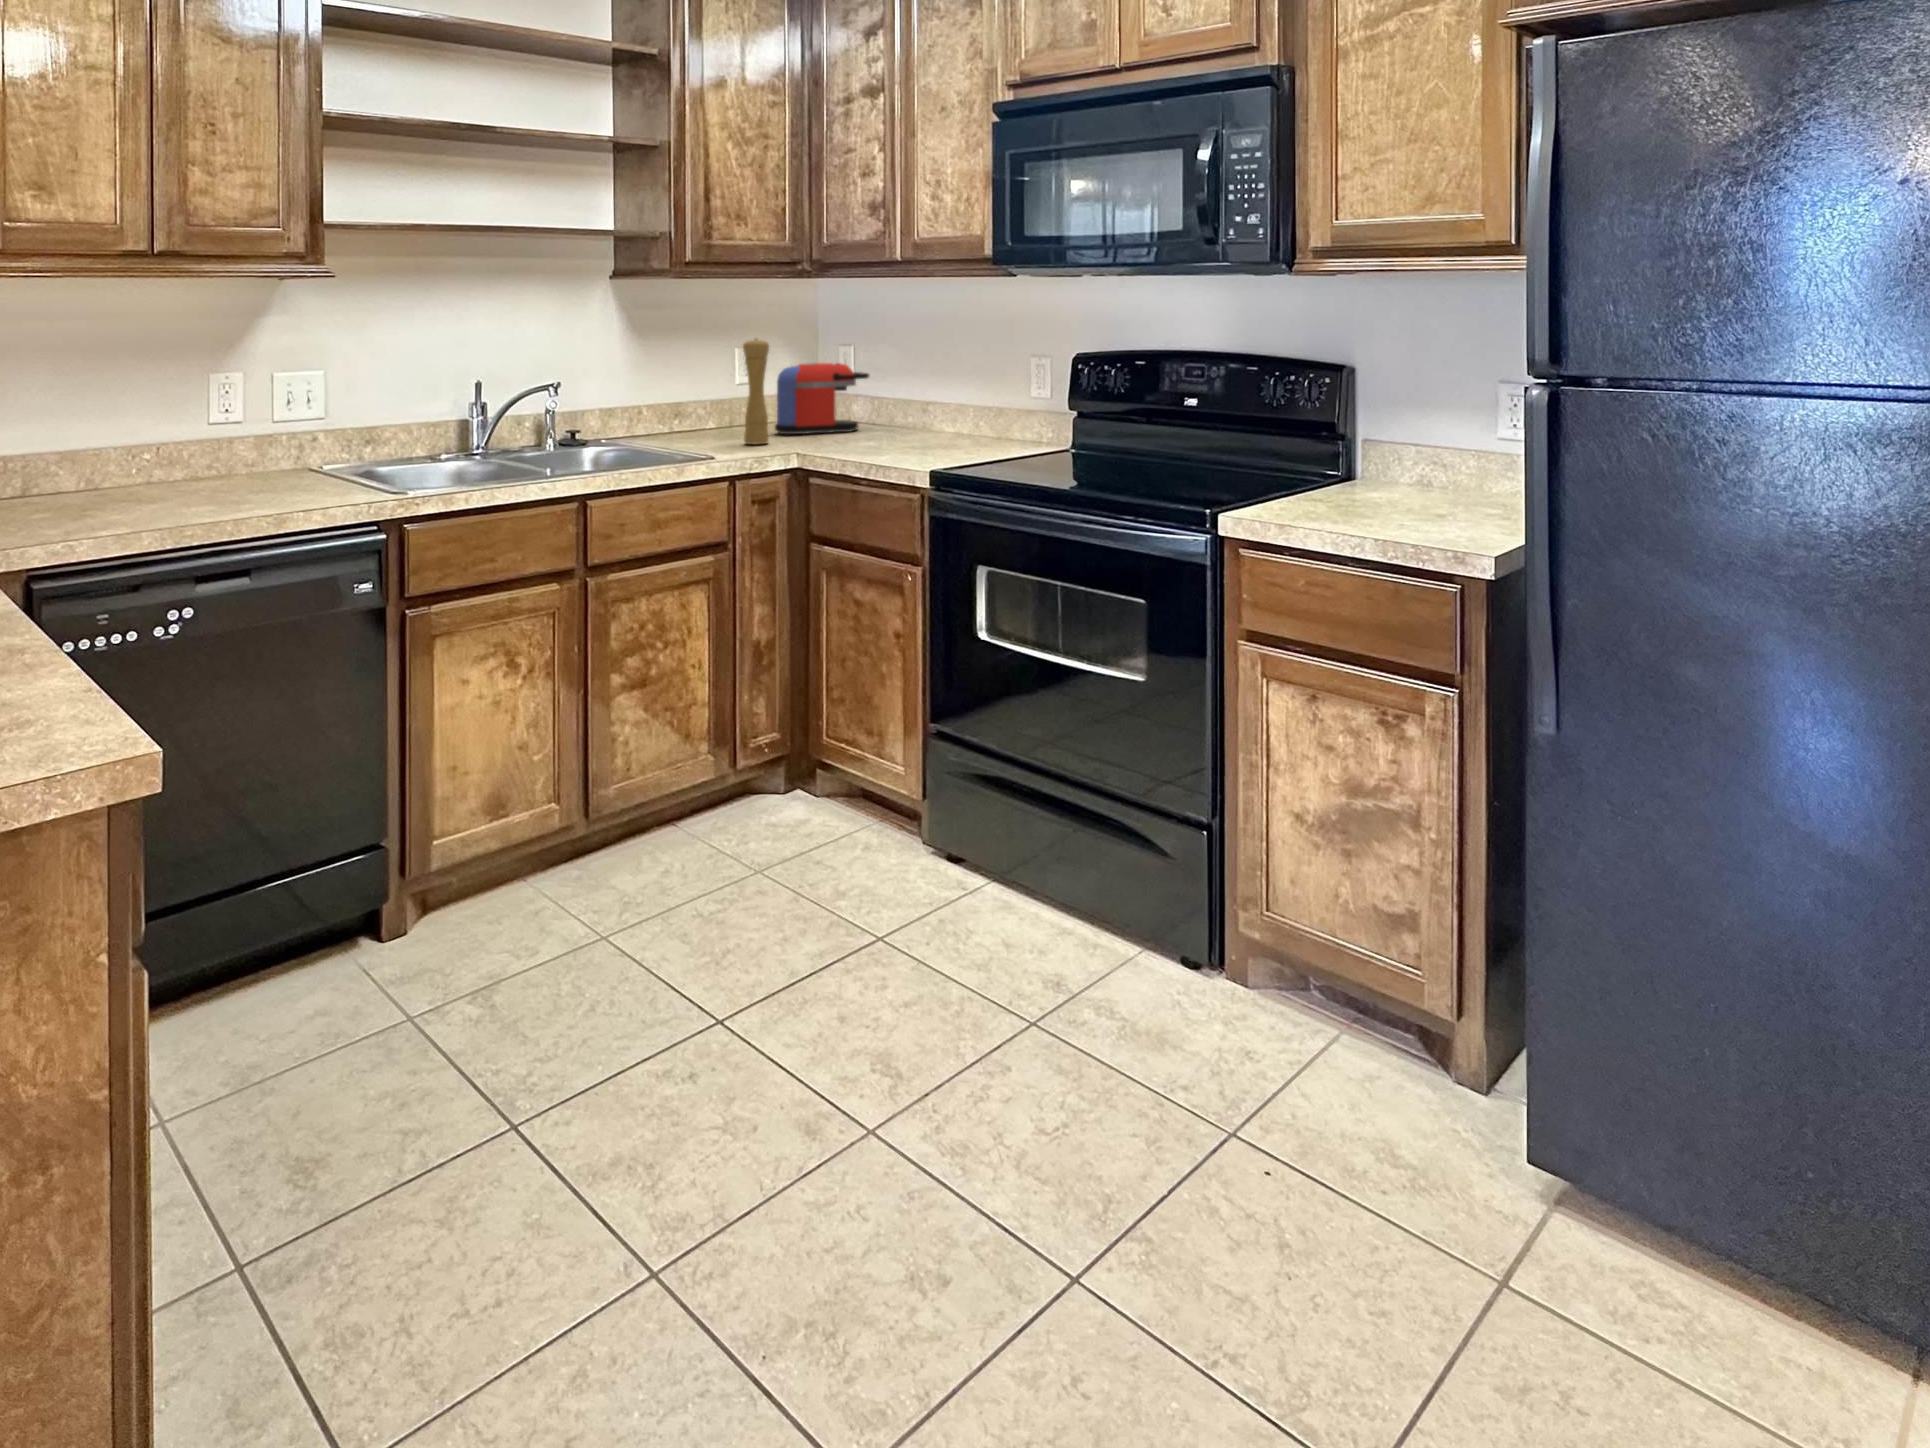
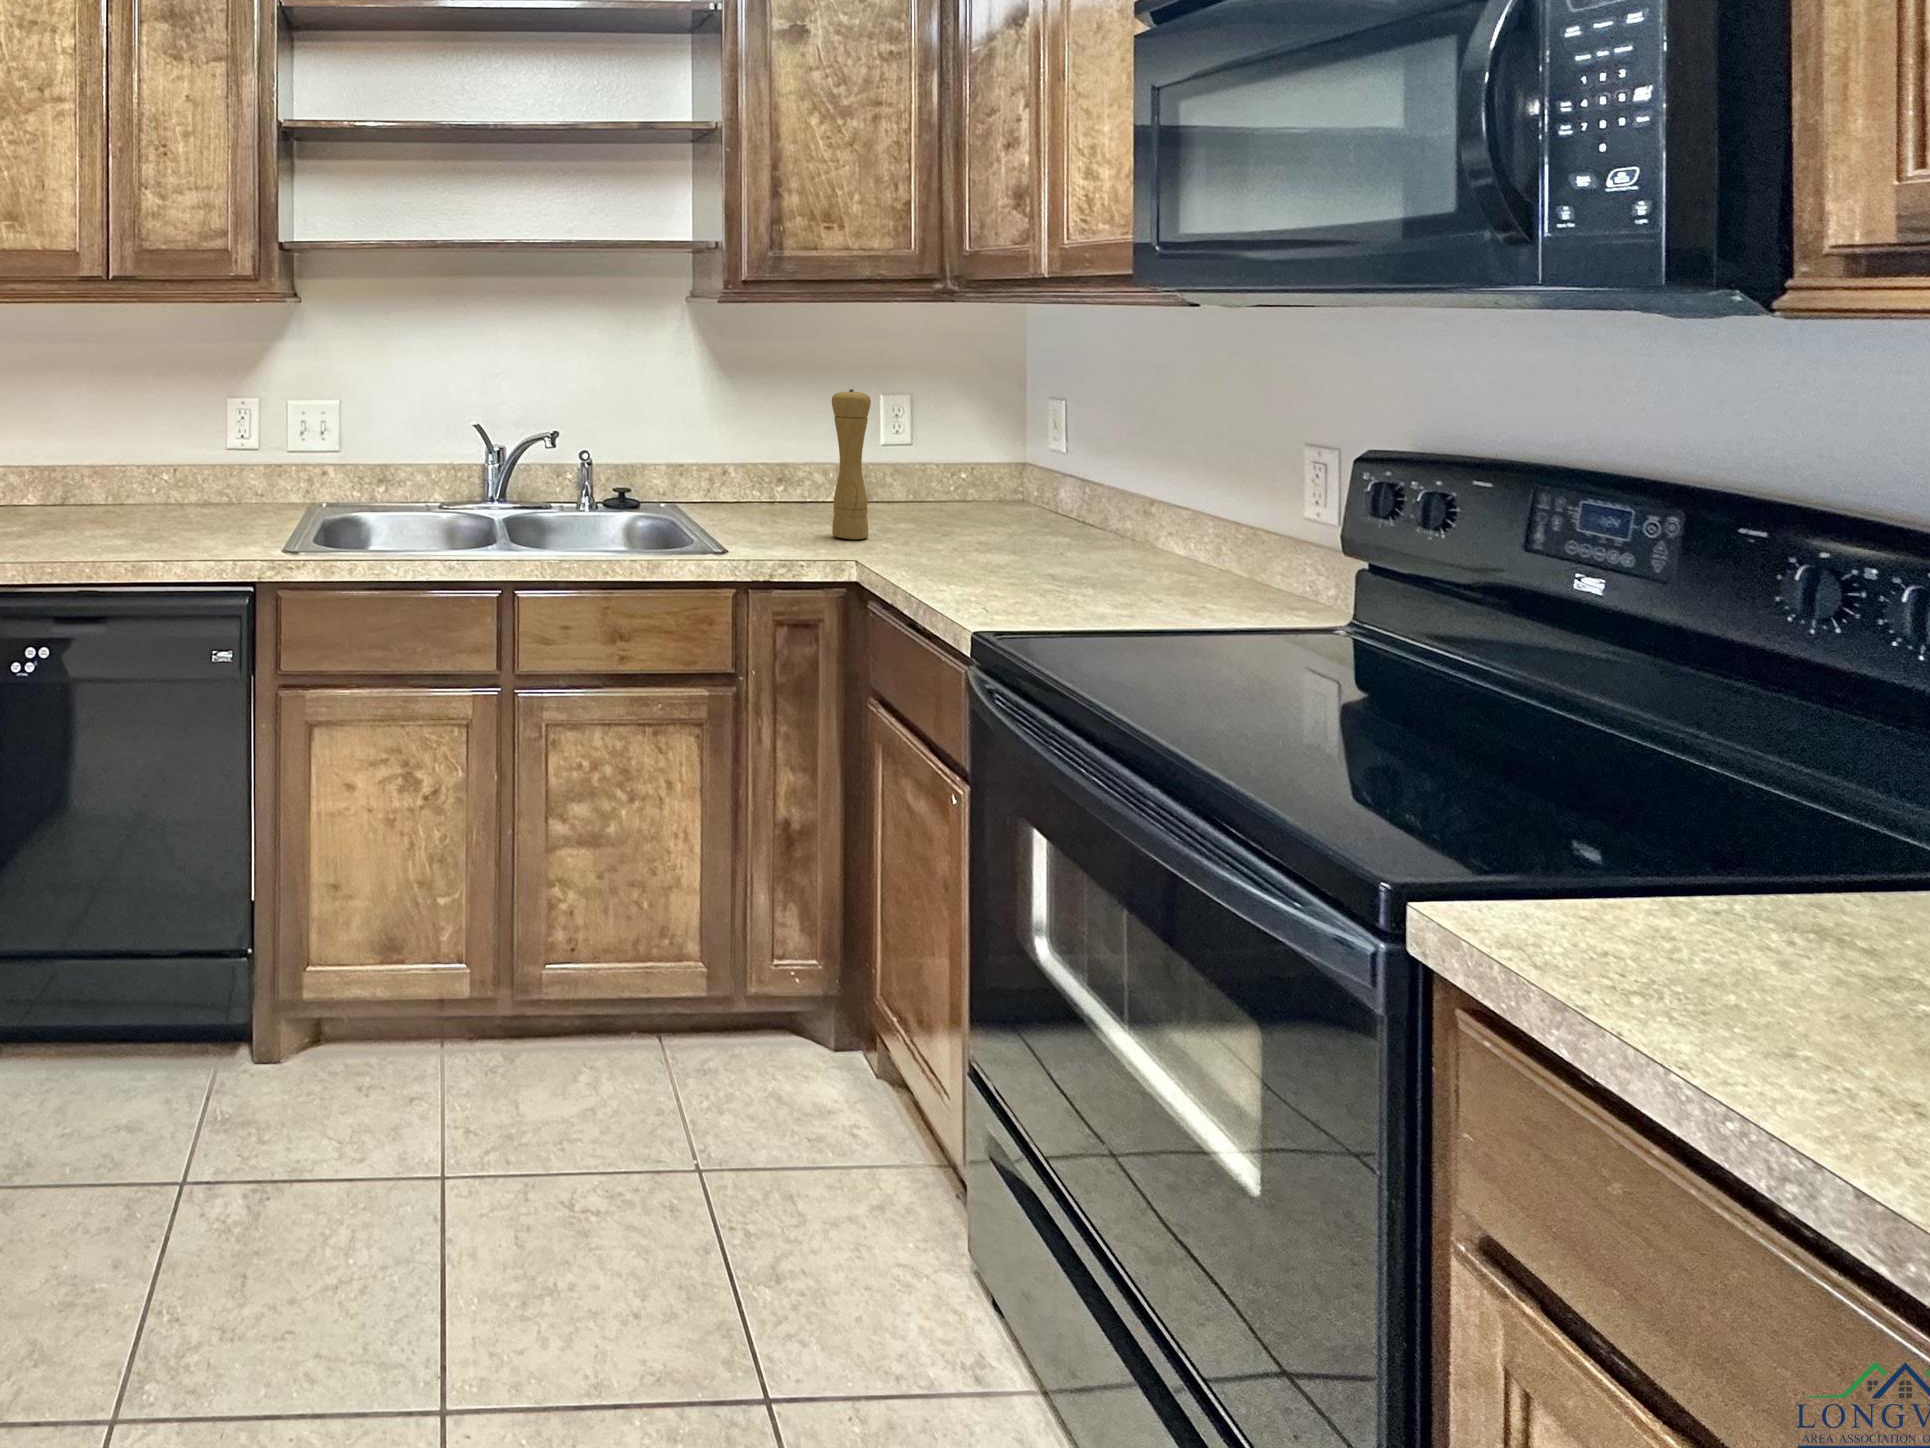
coffee maker: present [775,363,869,434] -> none [906,428,1062,536]

